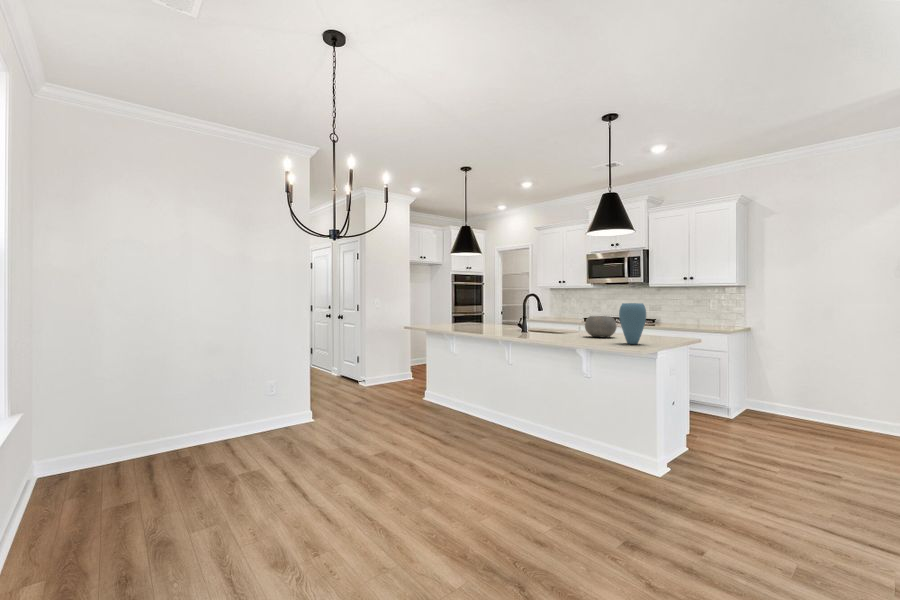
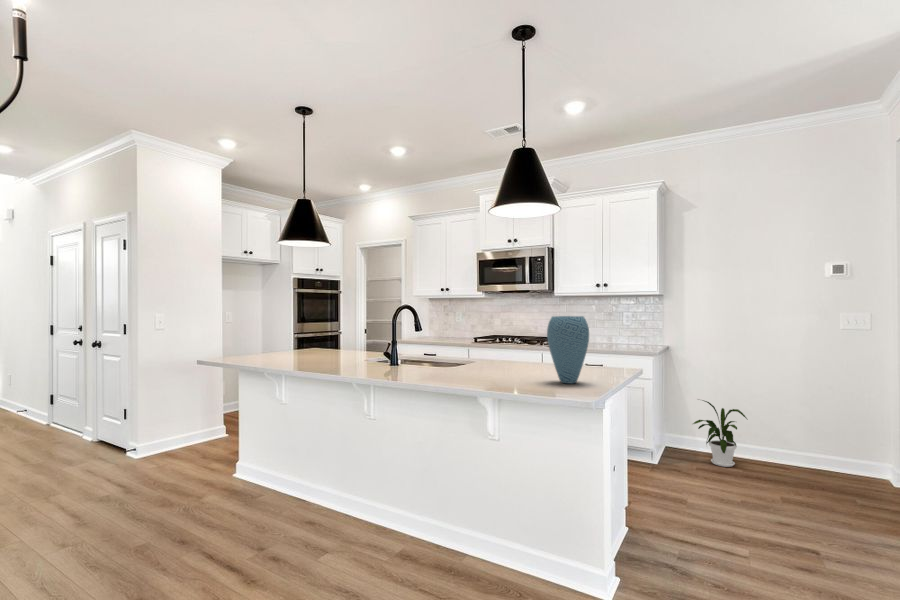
bowl: present [585,316,617,338] -> none [487,337,533,370]
house plant: none [759,370,810,424] -> present [693,400,747,467]

